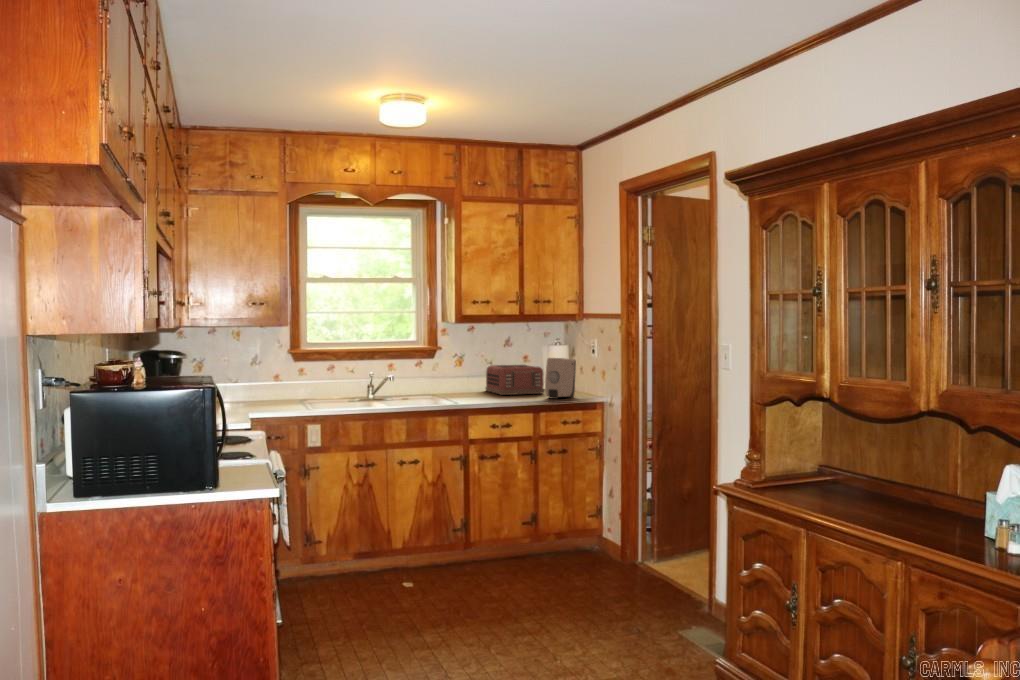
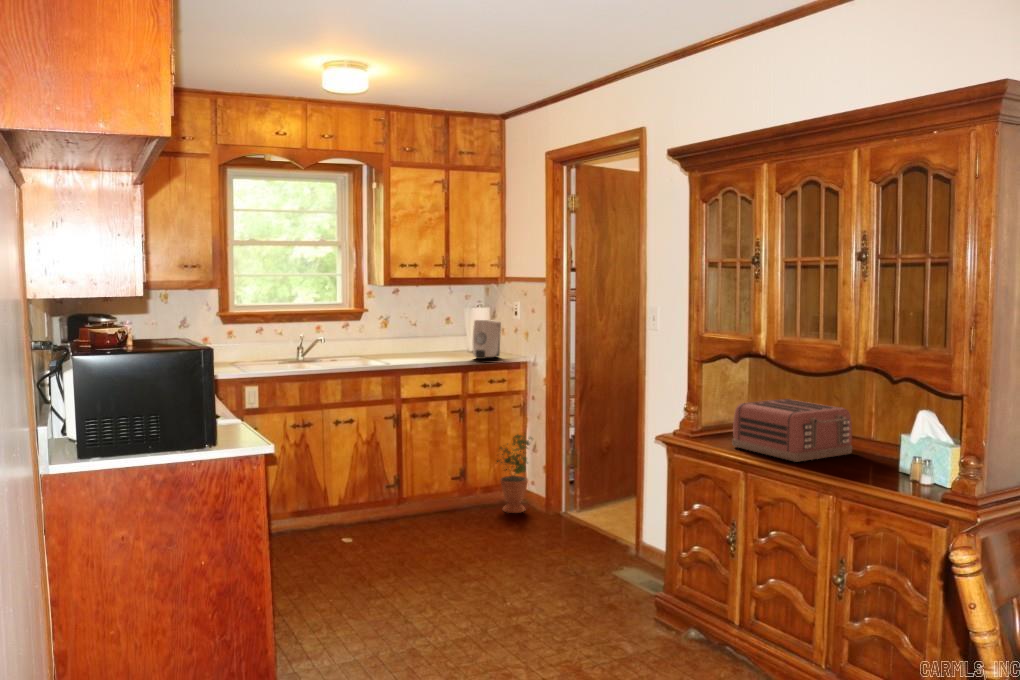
toaster: present [486,365,545,395] -> present [732,399,852,462]
potted plant: none [568,475,609,564] -> present [497,435,532,513]

